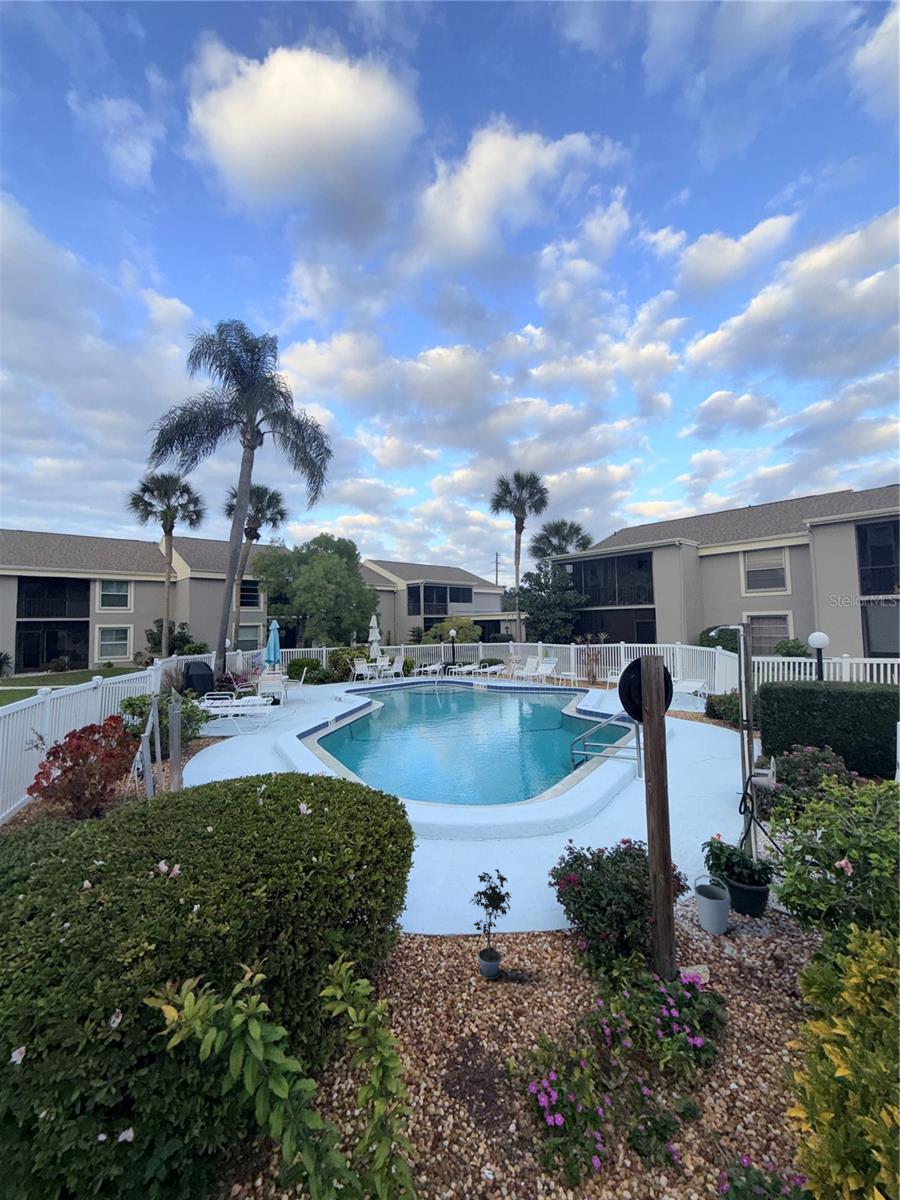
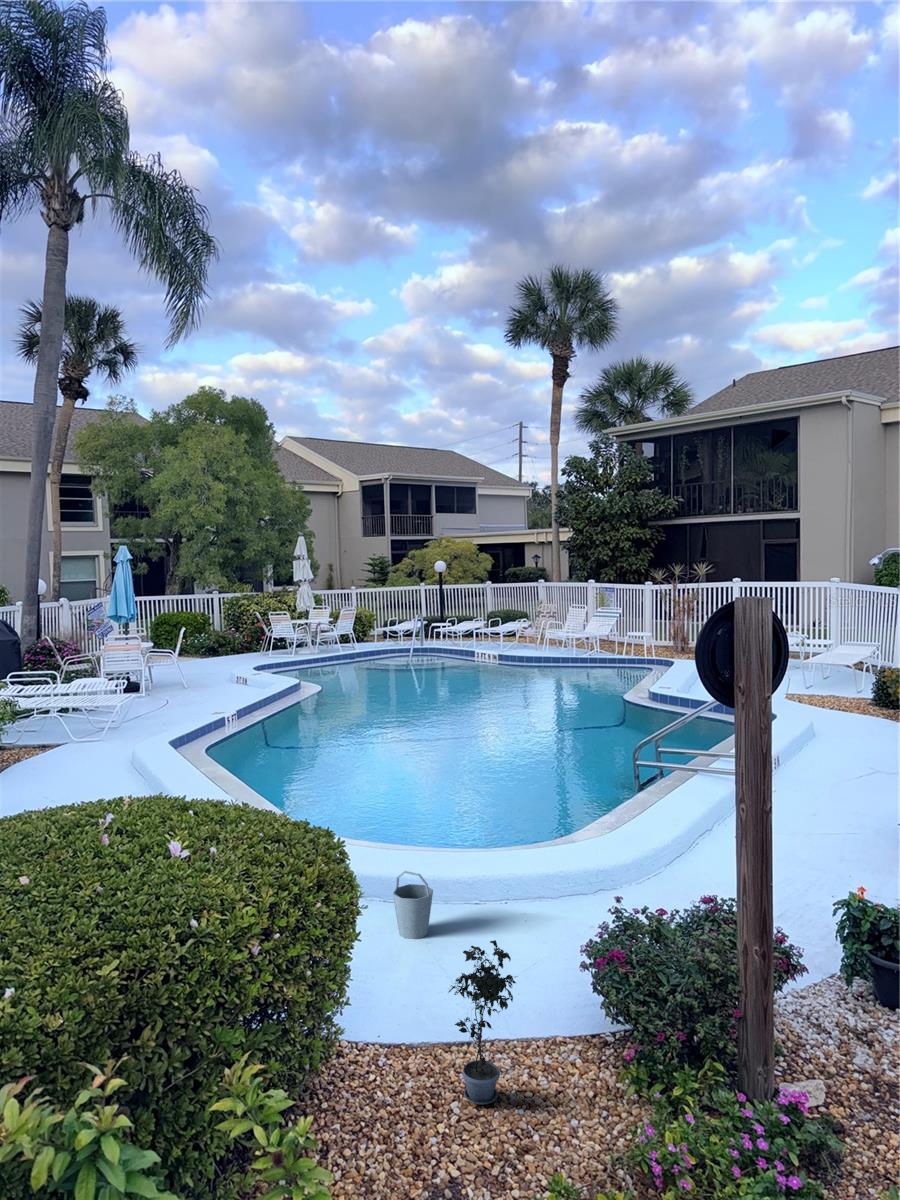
bucket: present [694,875,731,934] -> present [393,871,433,939]

